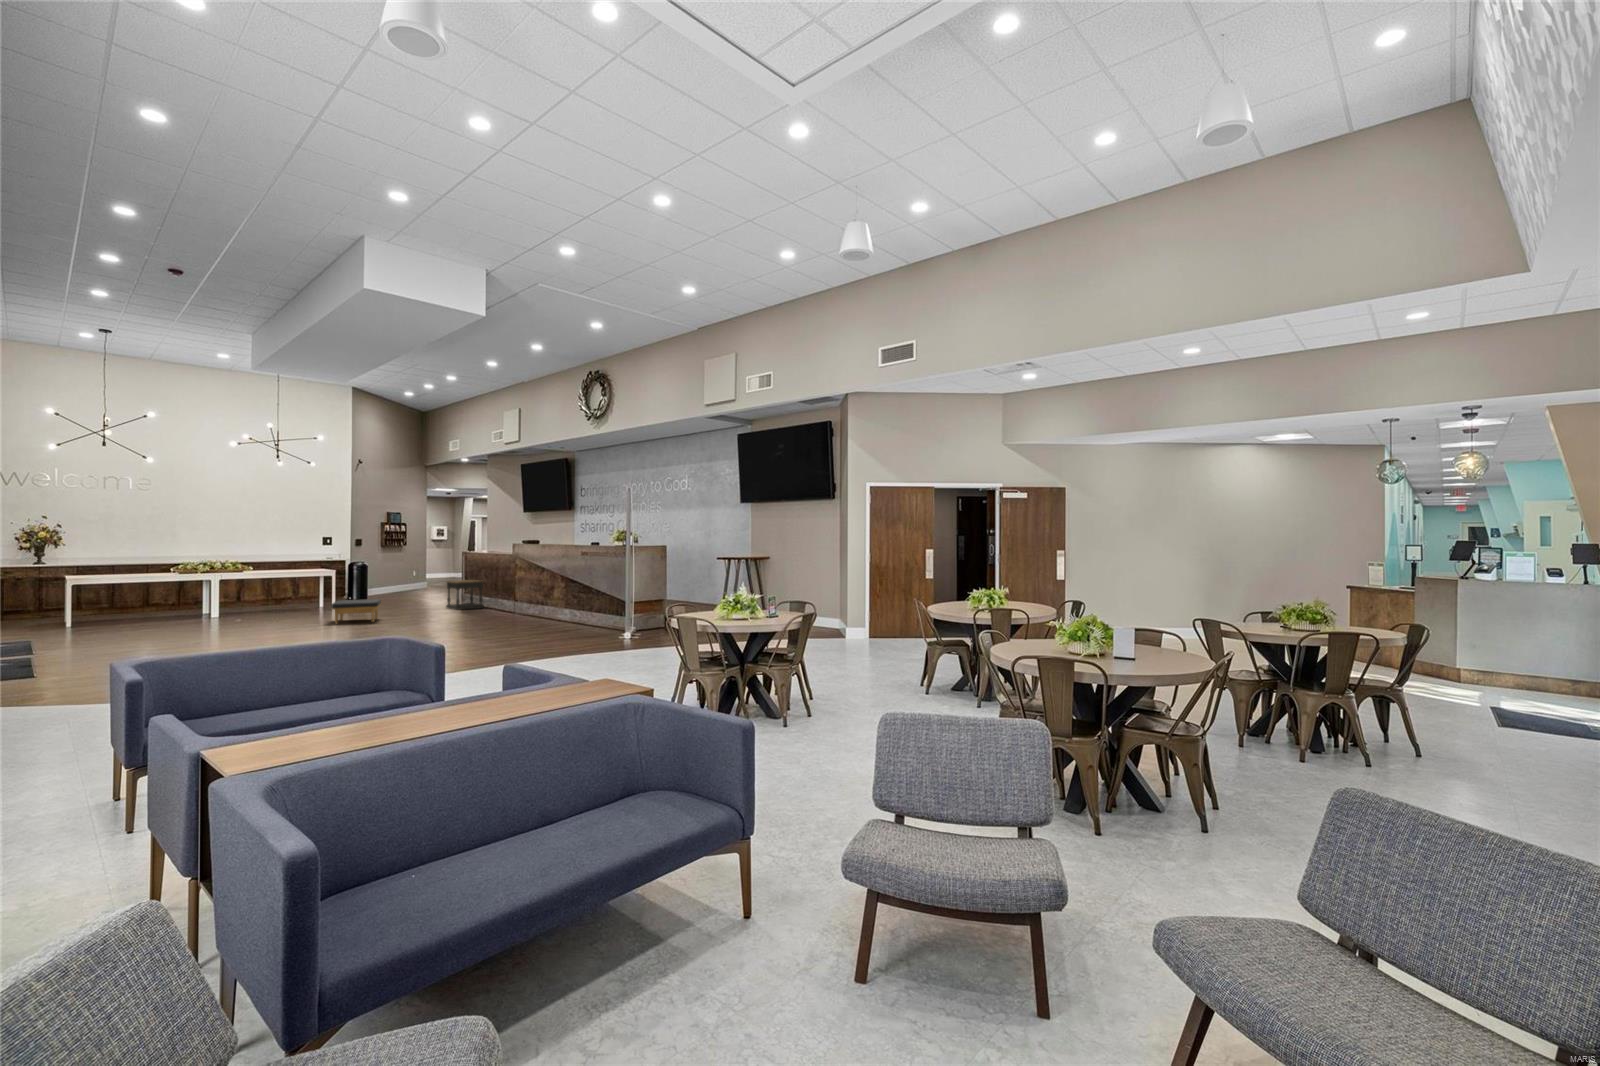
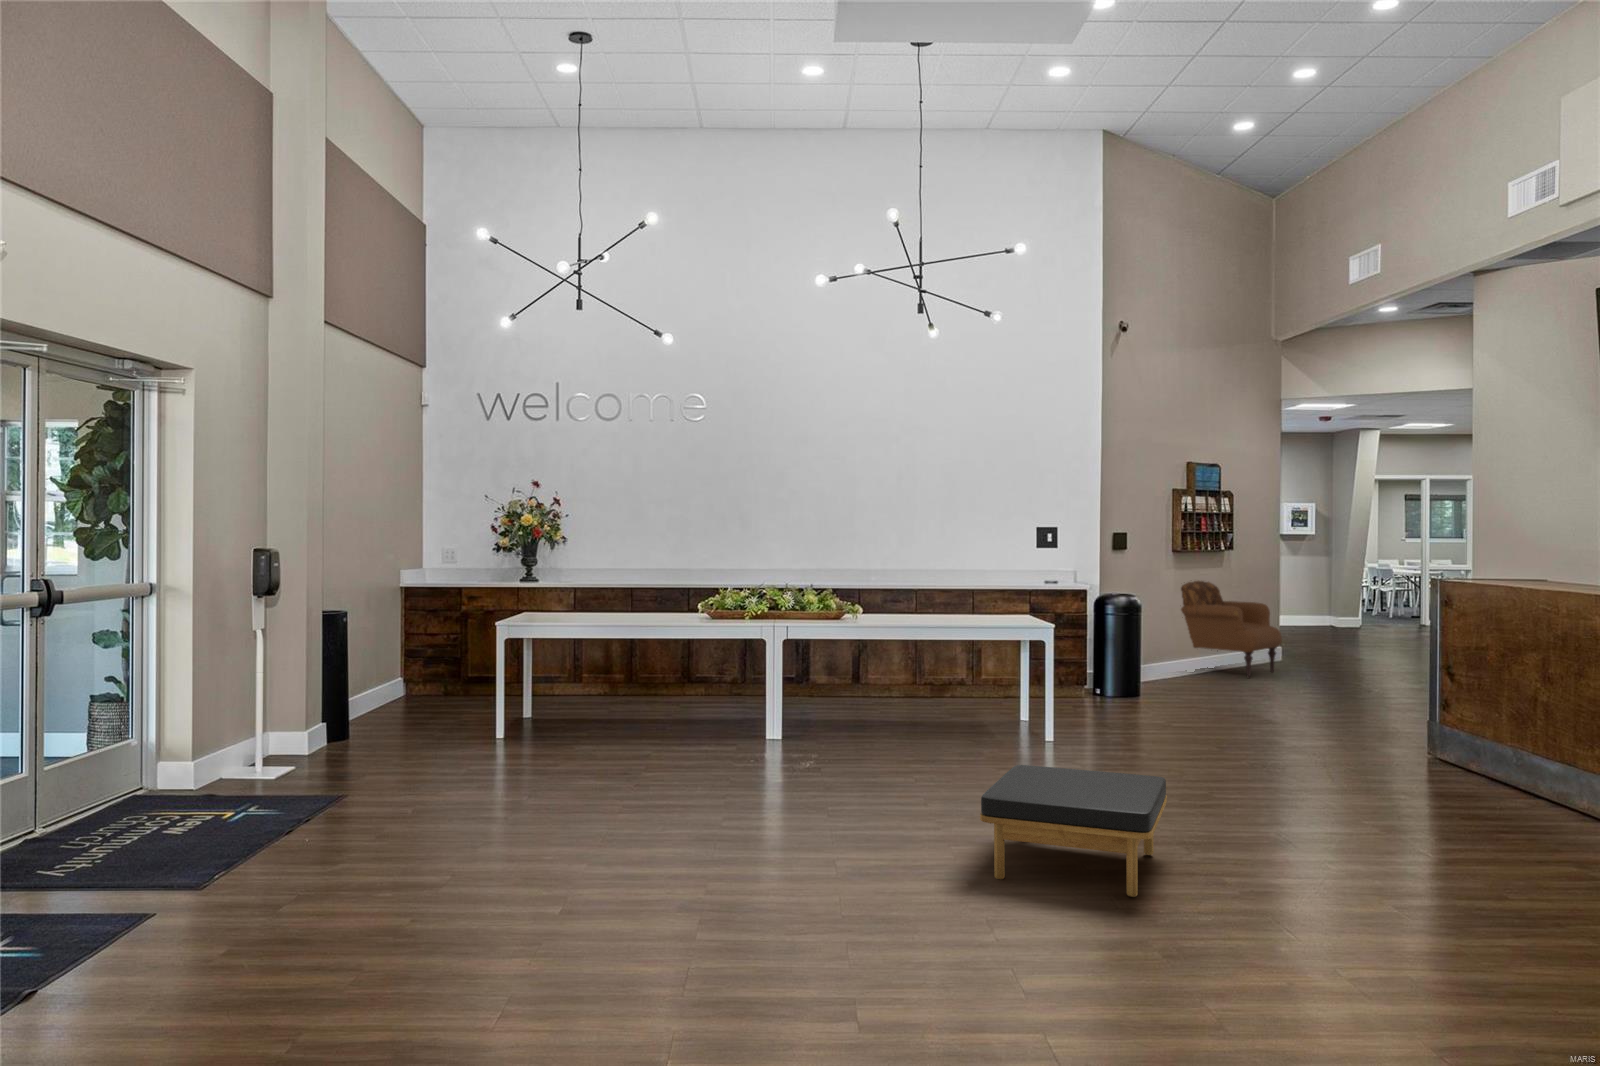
armchair: none [382,558,425,593] -> present [1181,581,1282,678]
side table: present [446,580,484,610] -> none [1387,691,1559,820]

